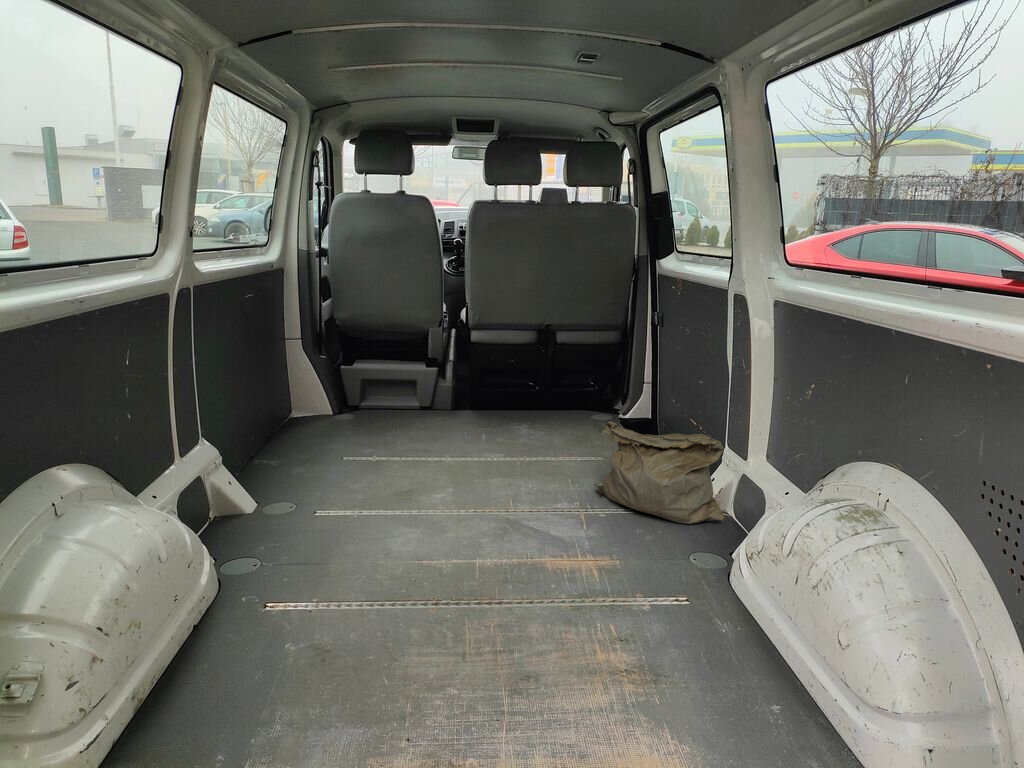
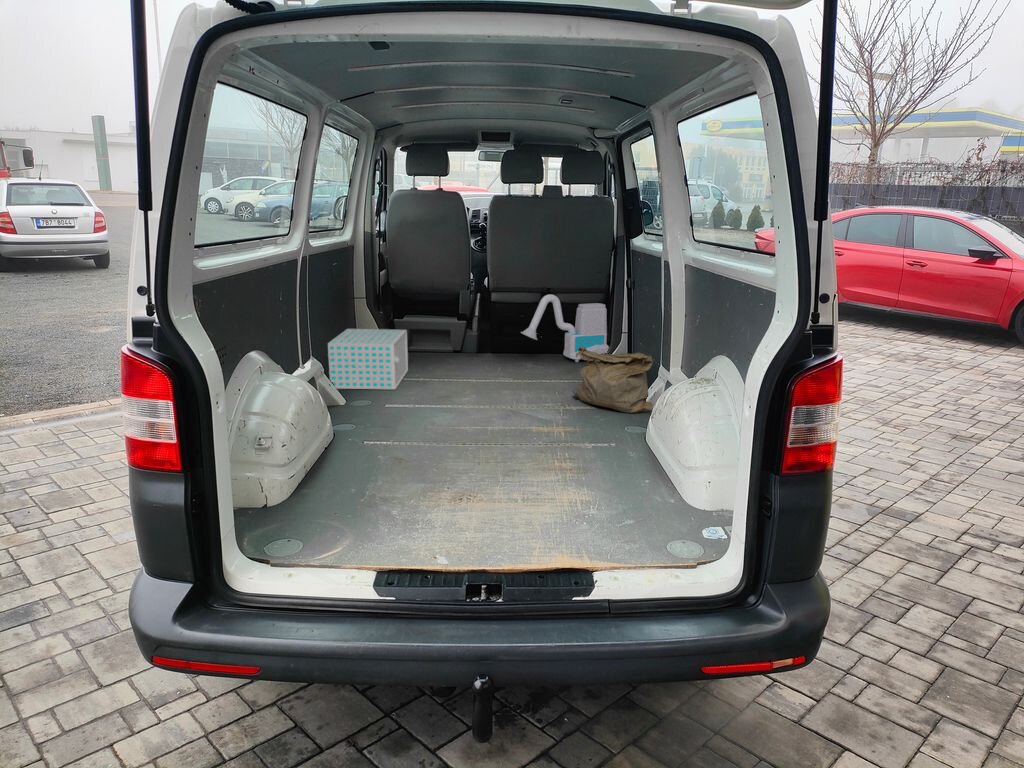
vacuum cleaner: none [512,335,629,425] -> present [521,294,609,362]
storage box: none [232,386,356,481] -> present [328,329,408,389]

